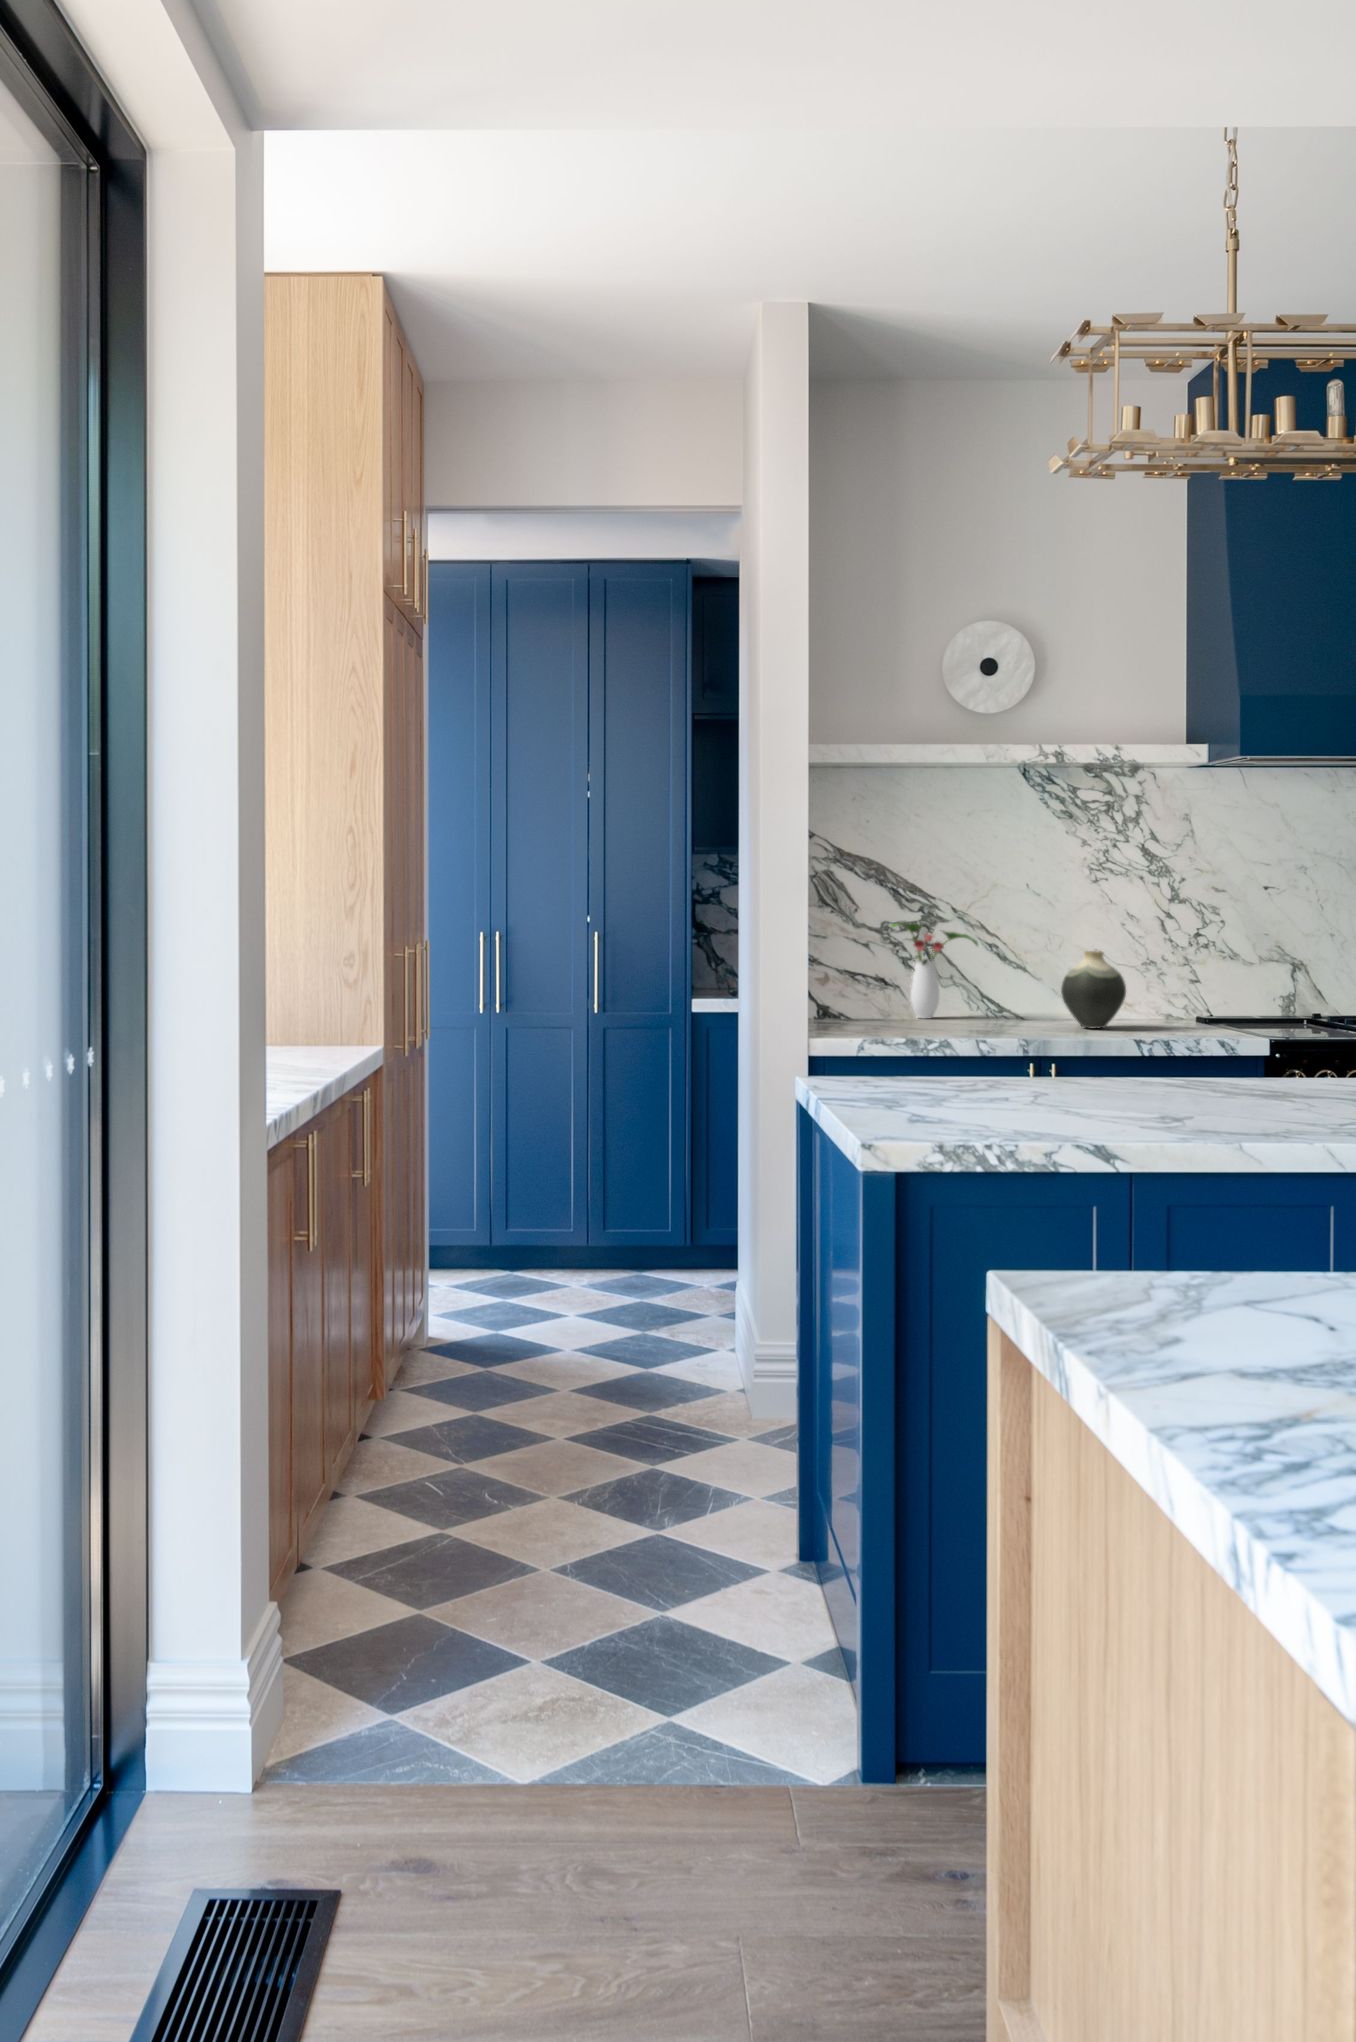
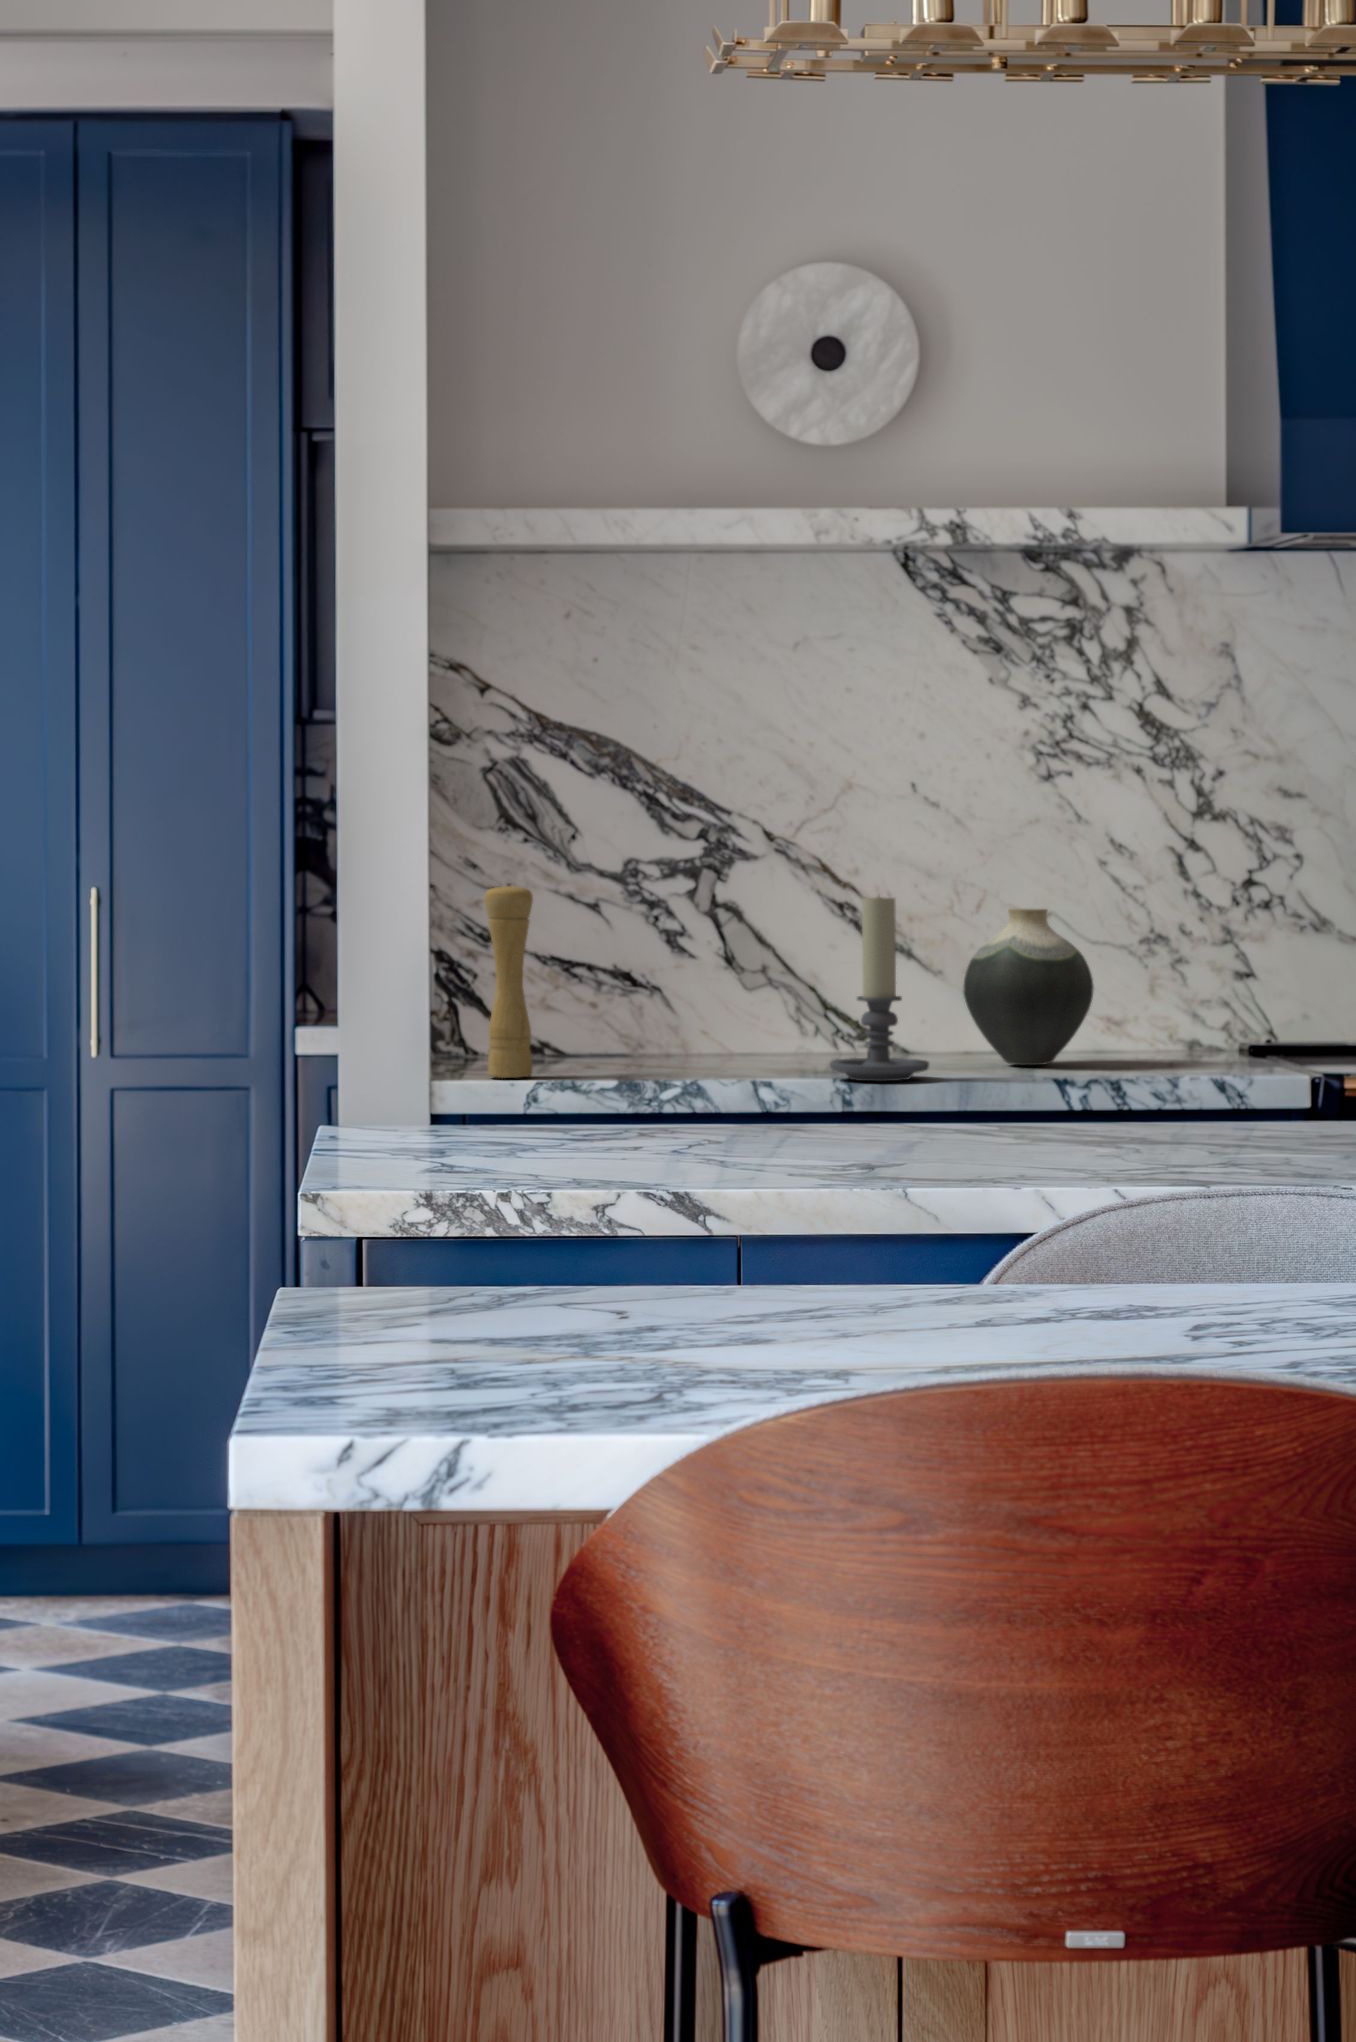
flower arrangement: present [892,923,978,1018] -> none [639,852,812,1050]
pepper mill: none [834,940,857,1034] -> present [485,883,533,1078]
candle holder: none [1004,947,1053,1037] -> present [830,895,929,1081]

